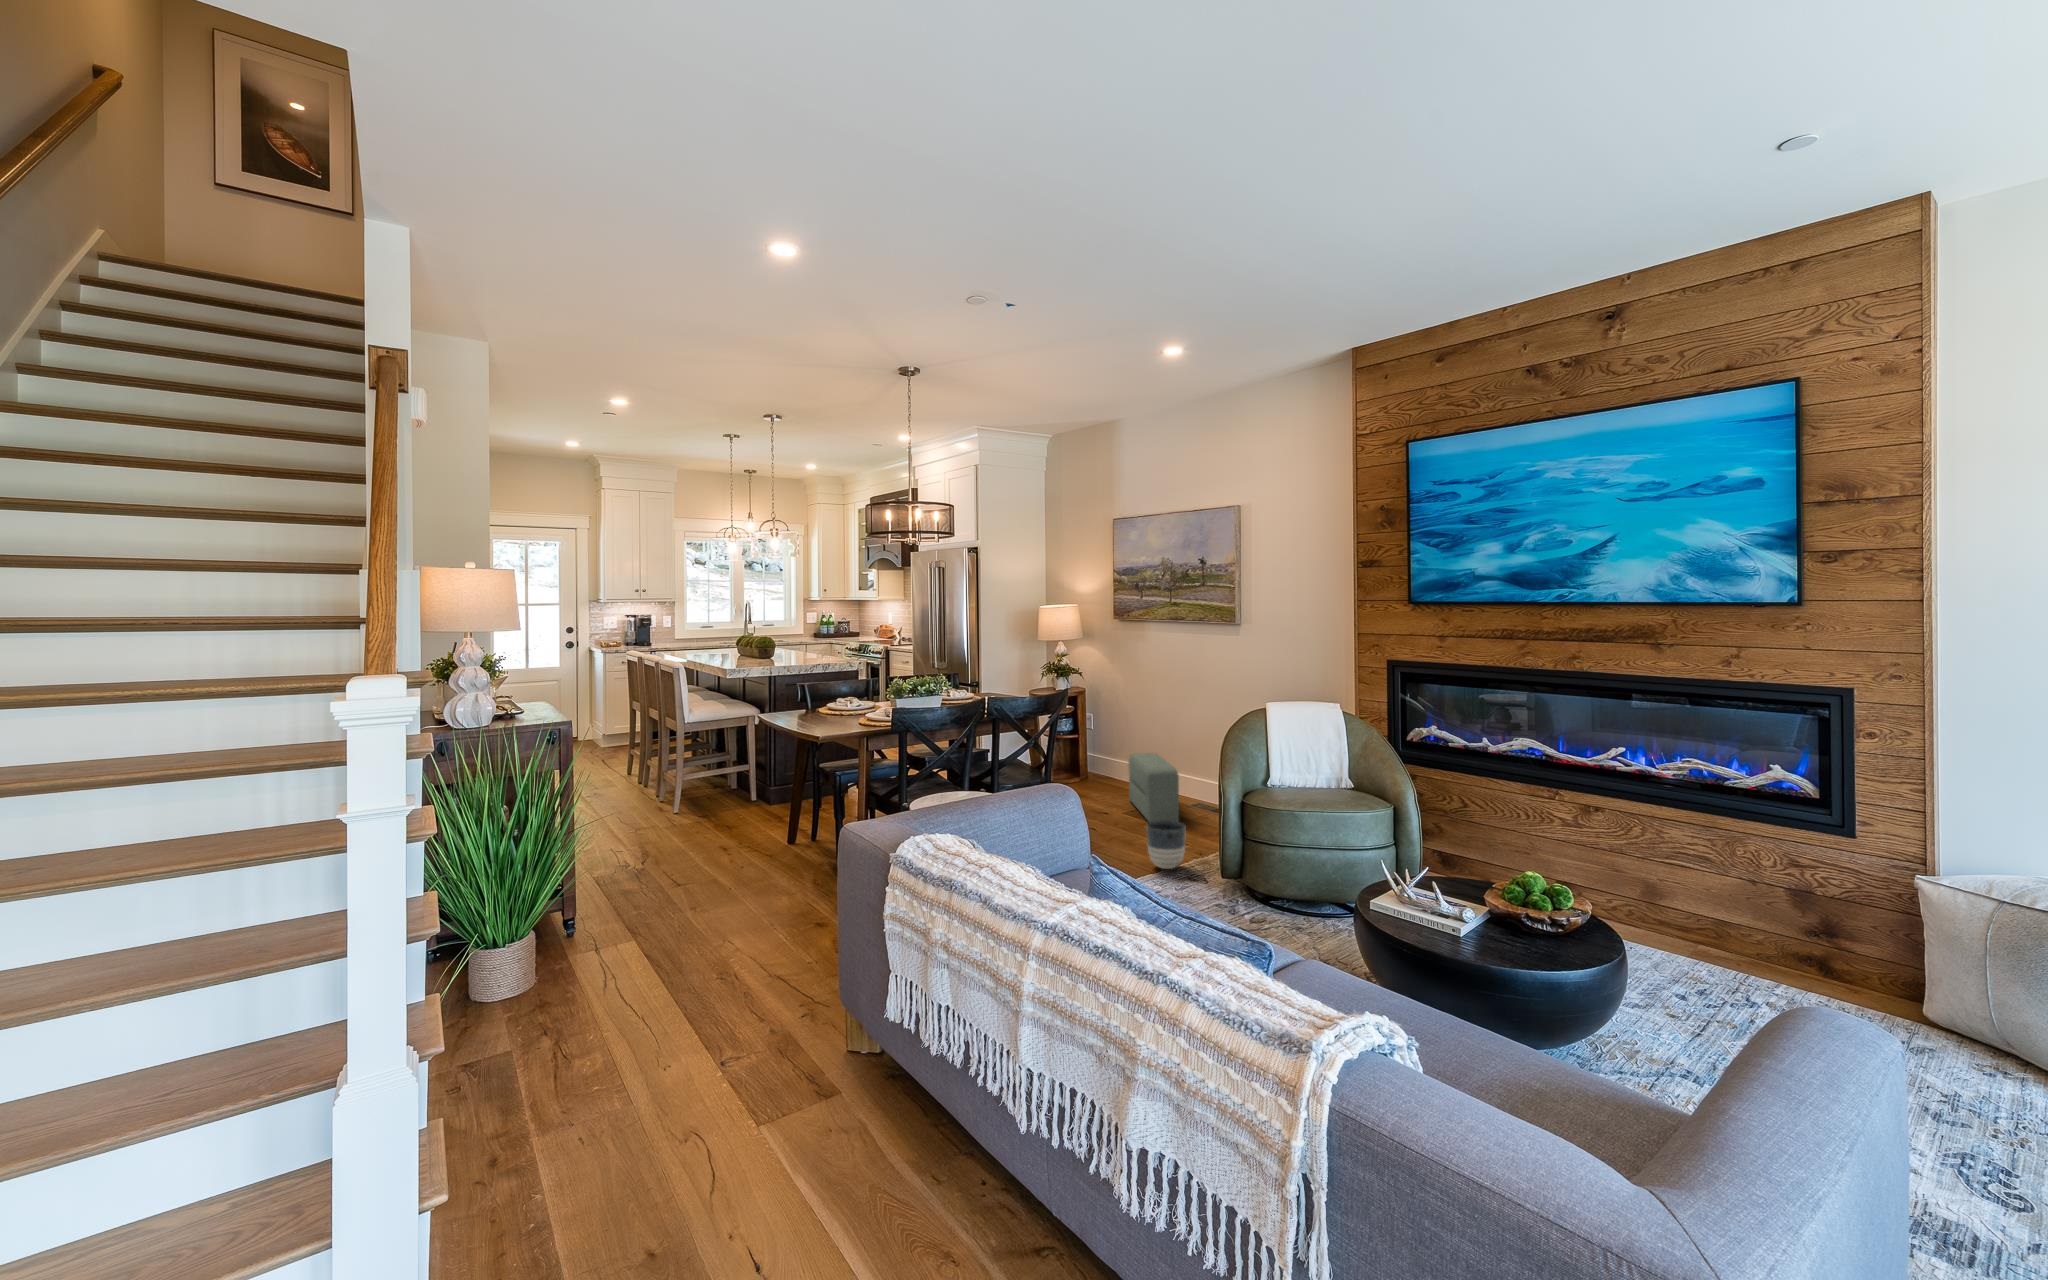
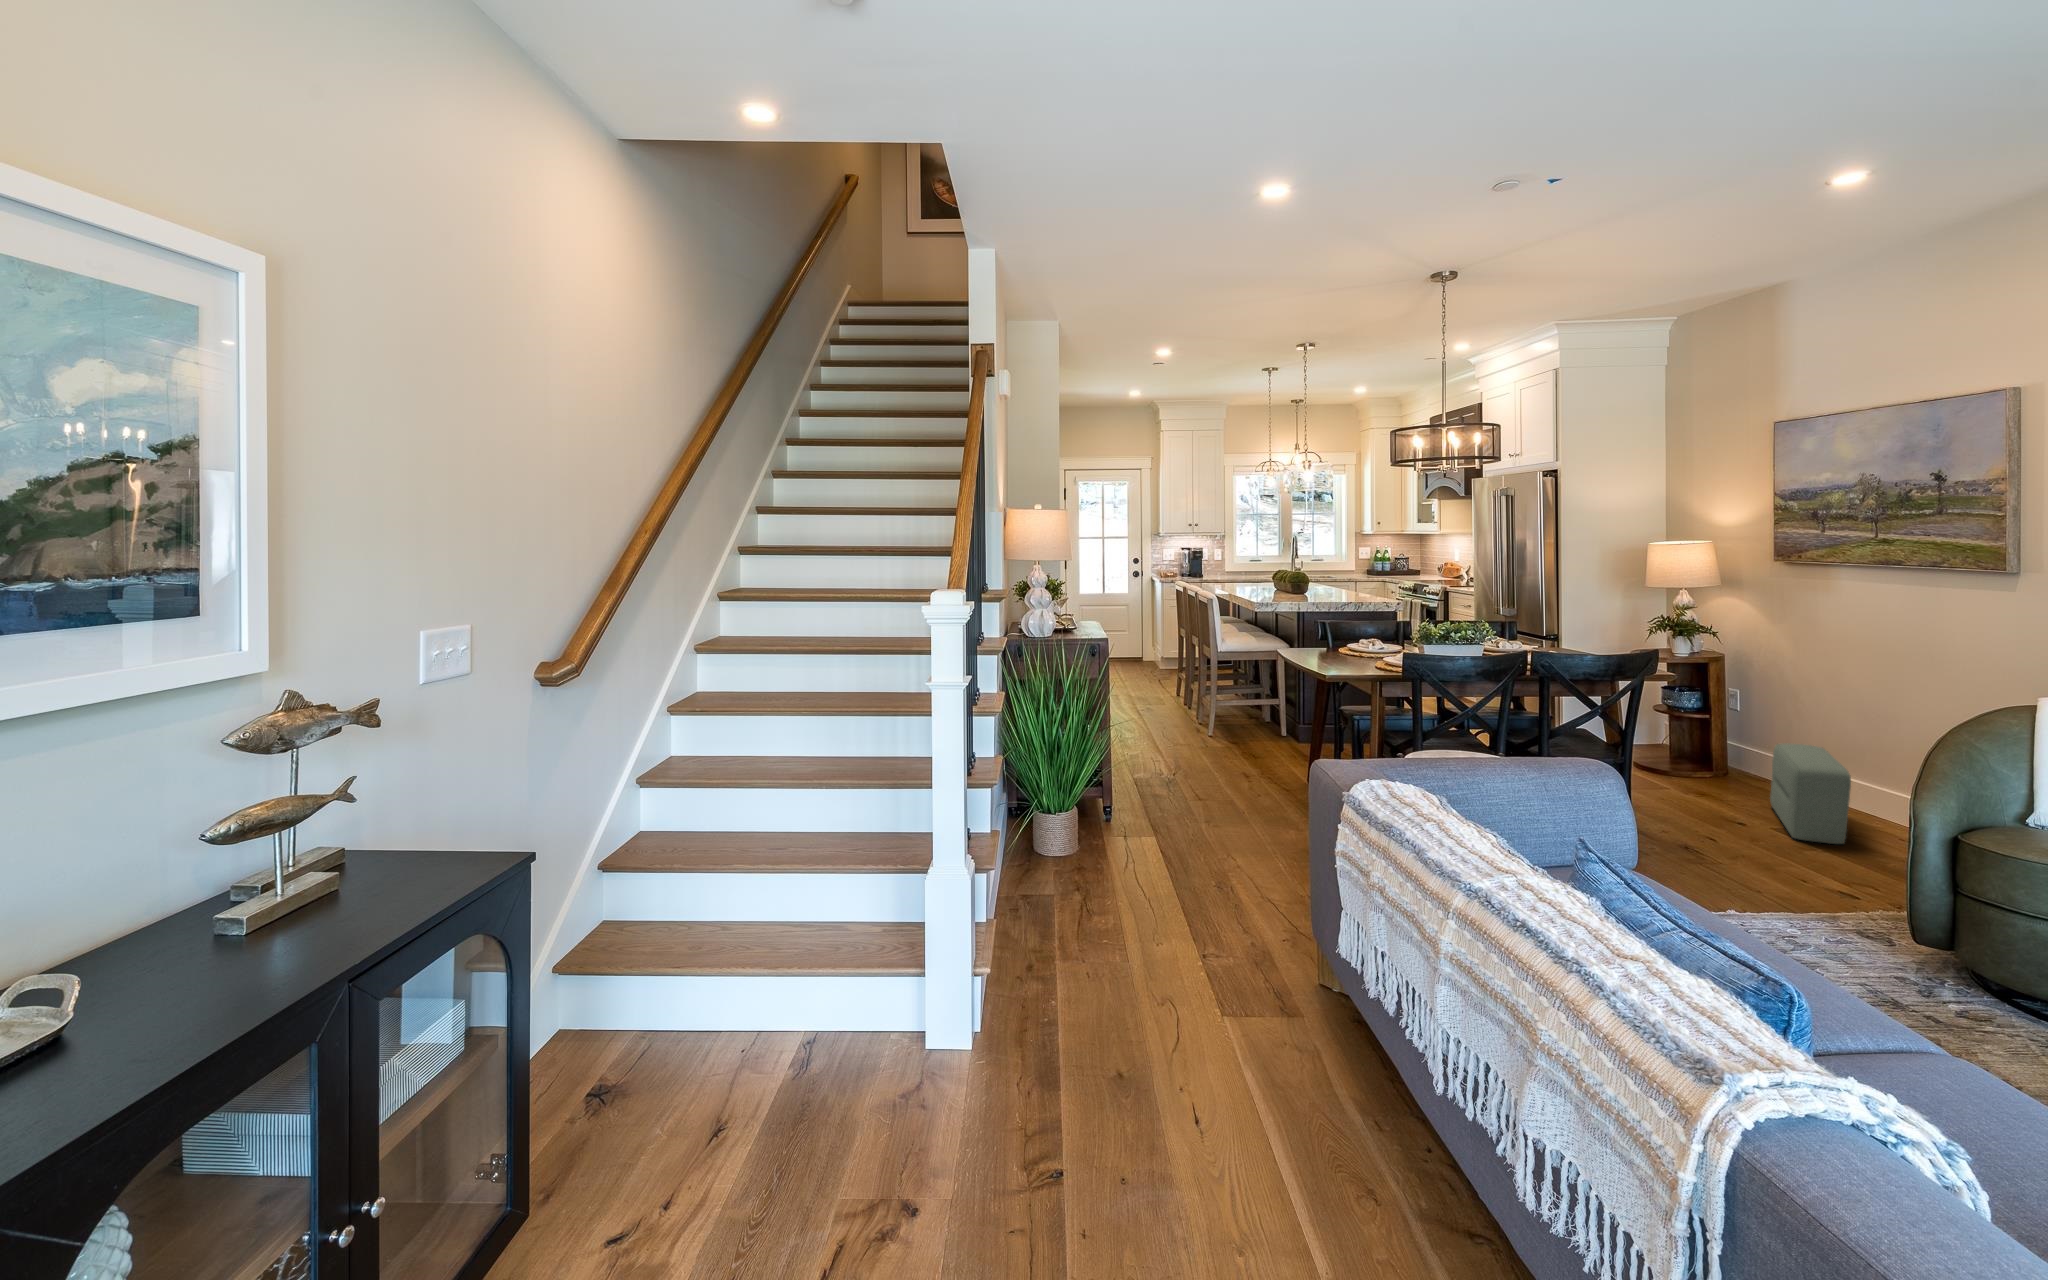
planter: present [1147,821,1186,869] -> none [1768,833,1837,899]

